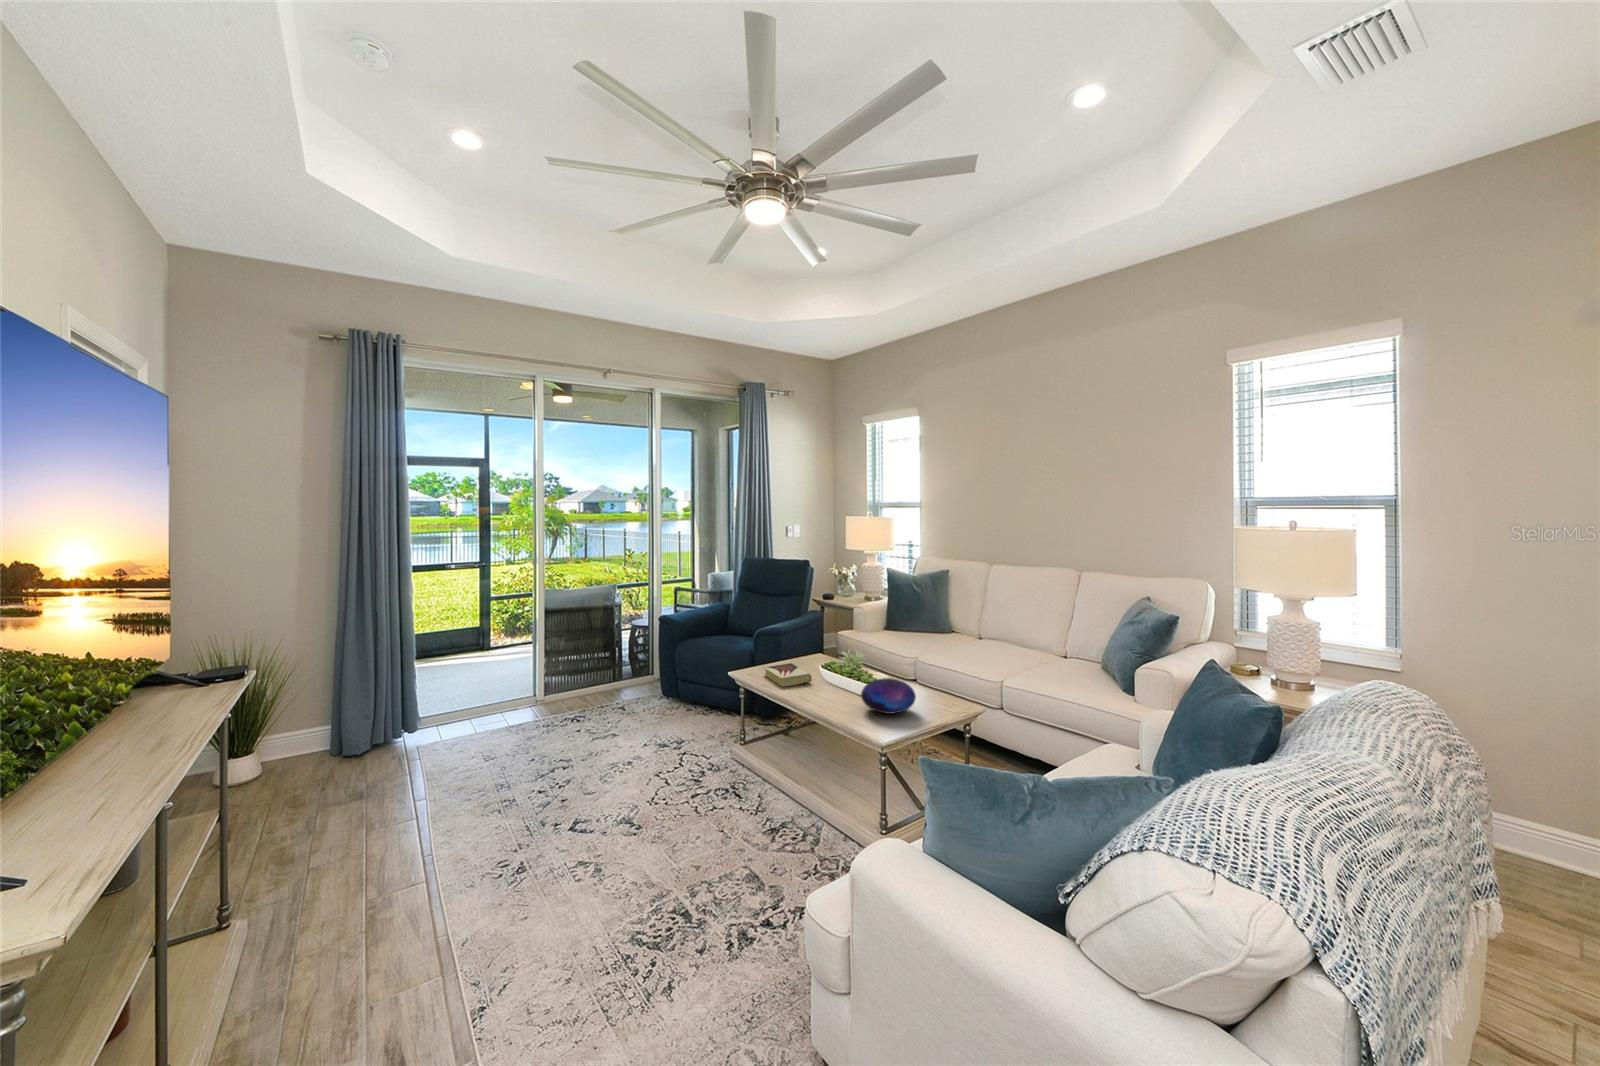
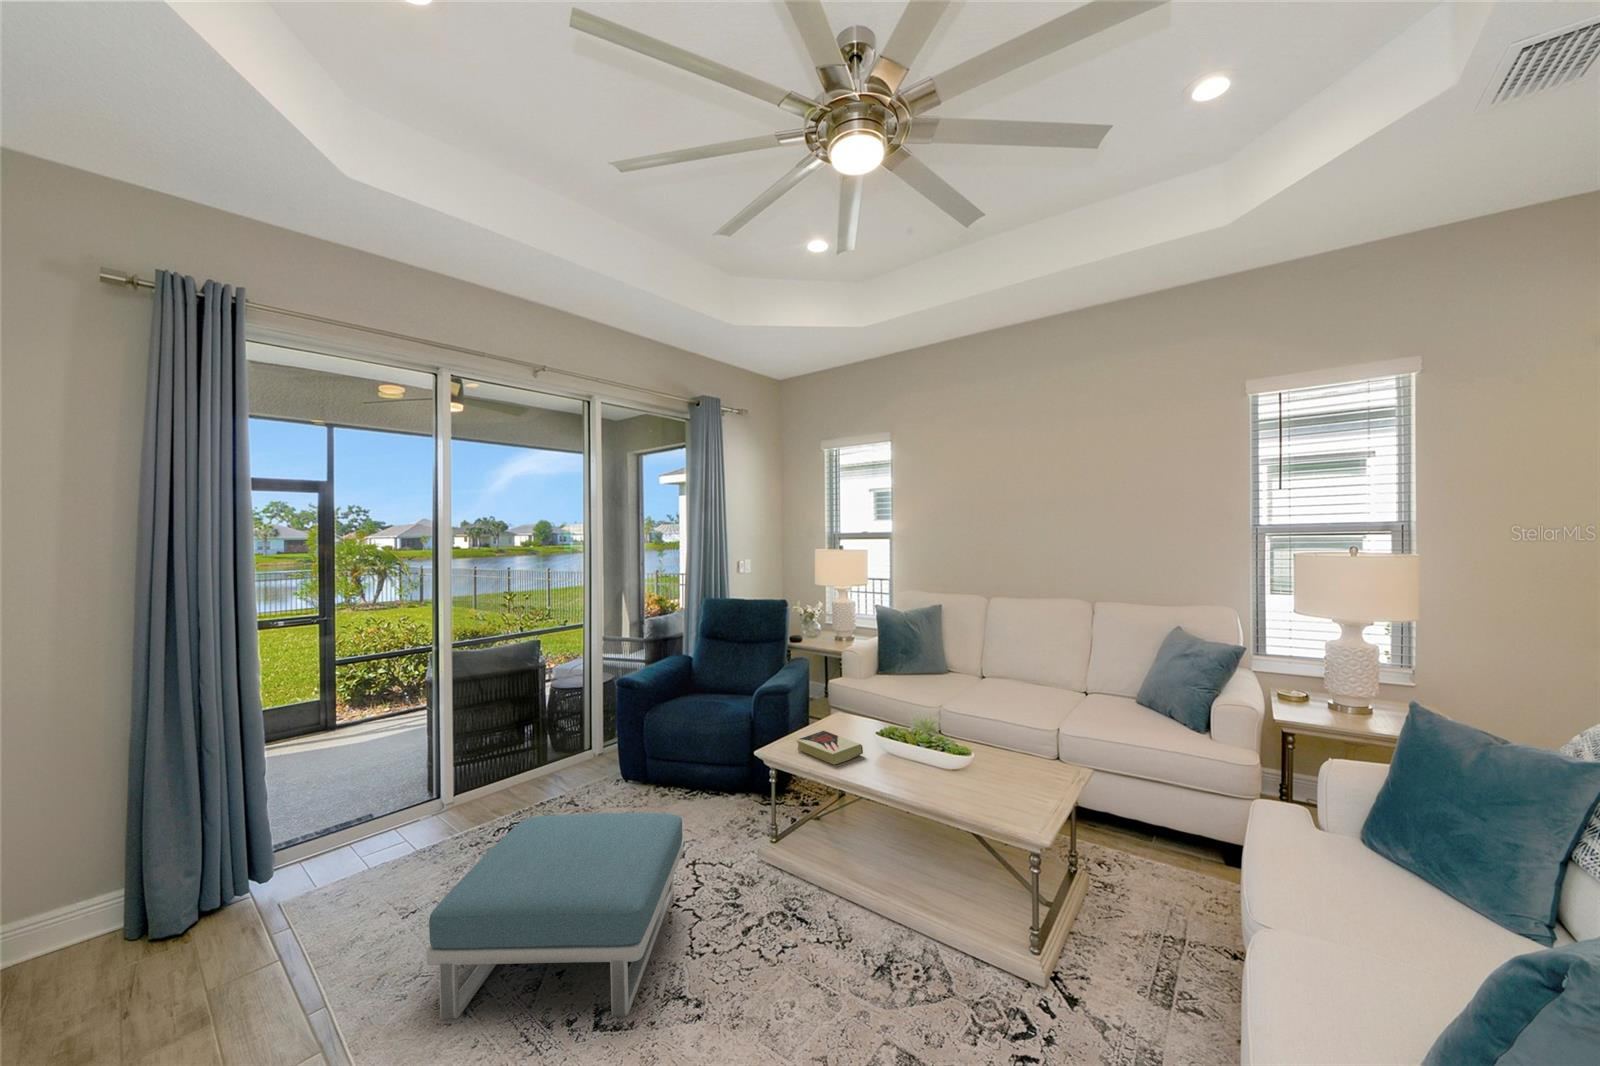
decorative orb: present [861,678,916,714] -> none [953,745,1023,791]
footstool: none [478,703,667,827] -> present [426,813,684,1019]

